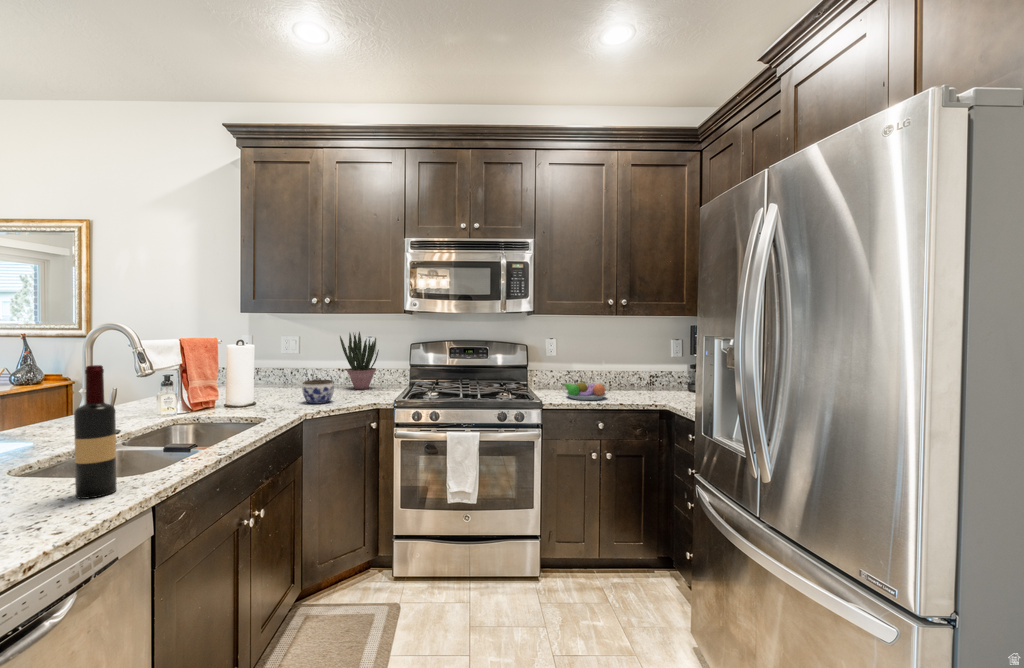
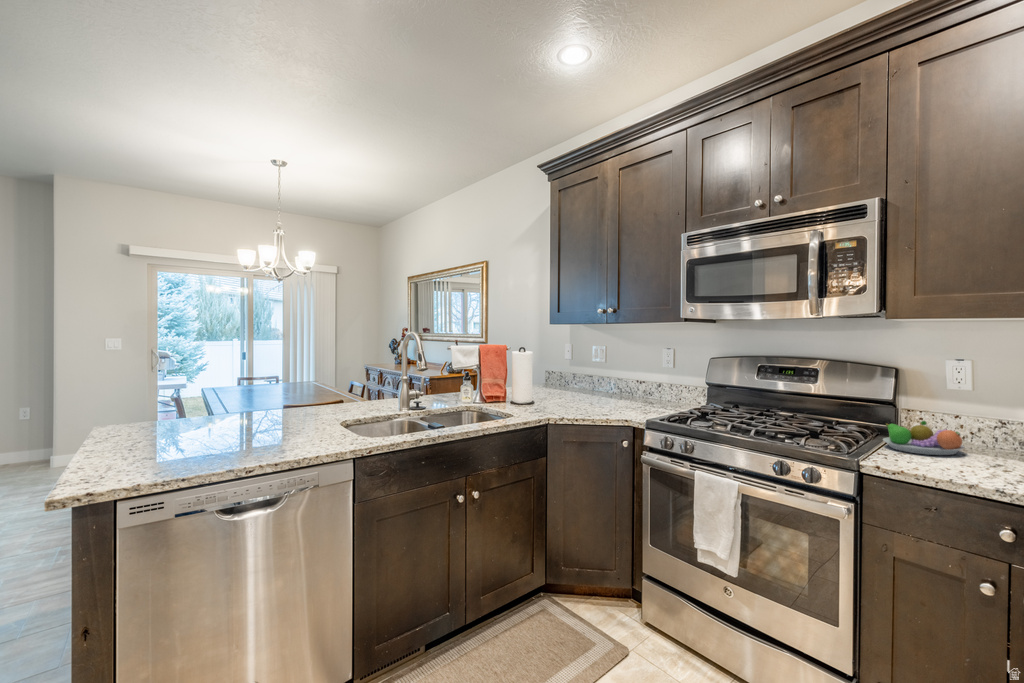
potted plant: present [340,332,379,389] -> none [628,344,663,406]
wine bottle: present [74,365,117,499] -> none [322,362,343,447]
jar: present [302,379,334,404] -> none [565,390,594,413]

